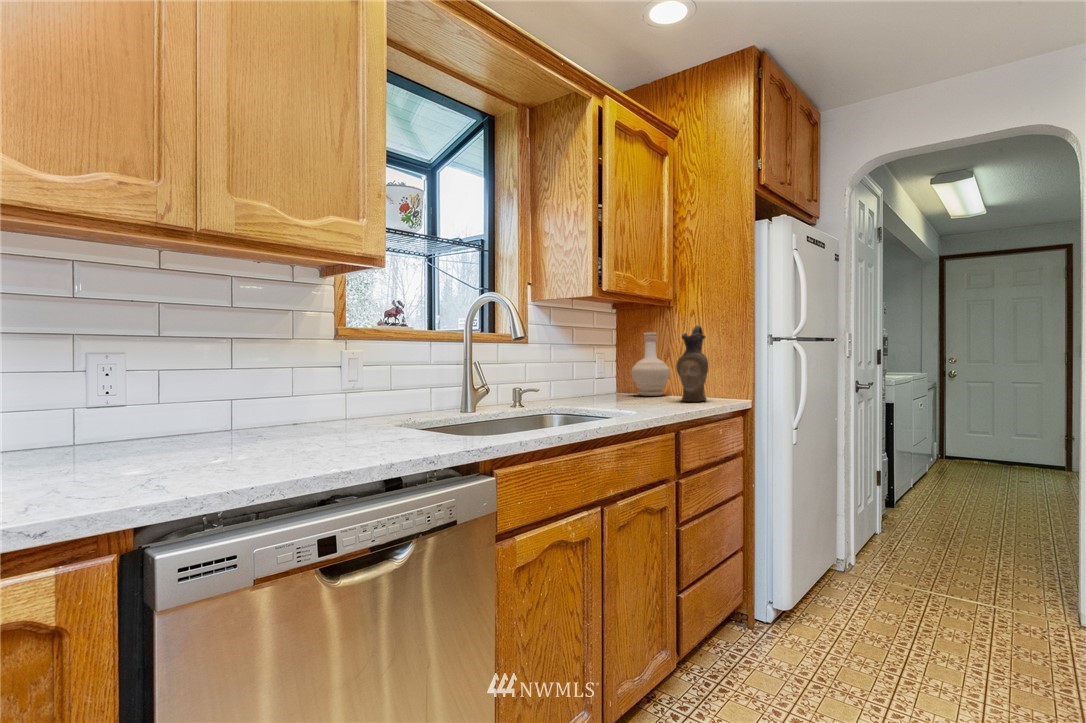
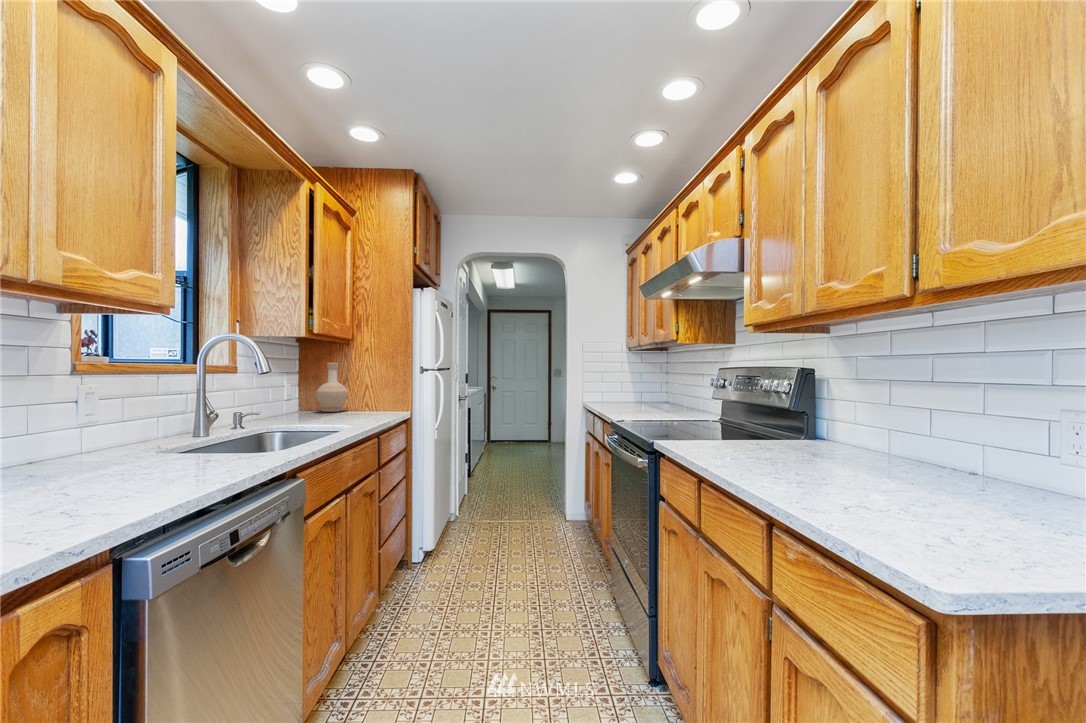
ceramic pitcher: present [676,325,708,401] -> none [363,360,386,415]

